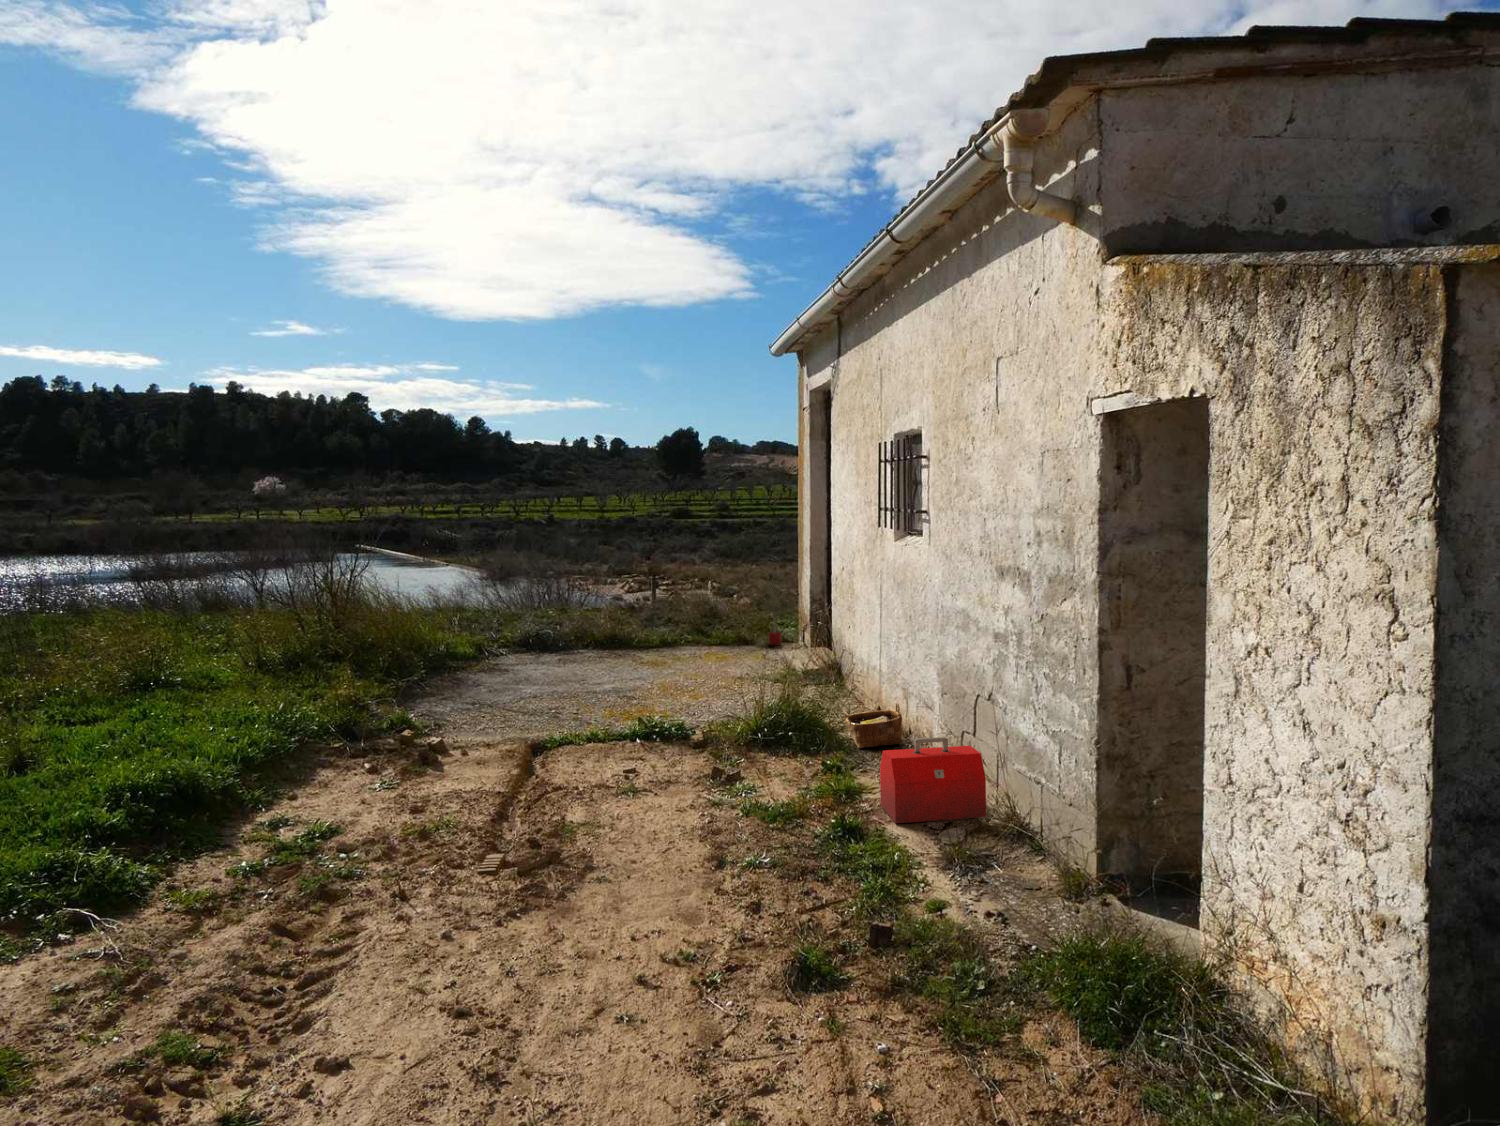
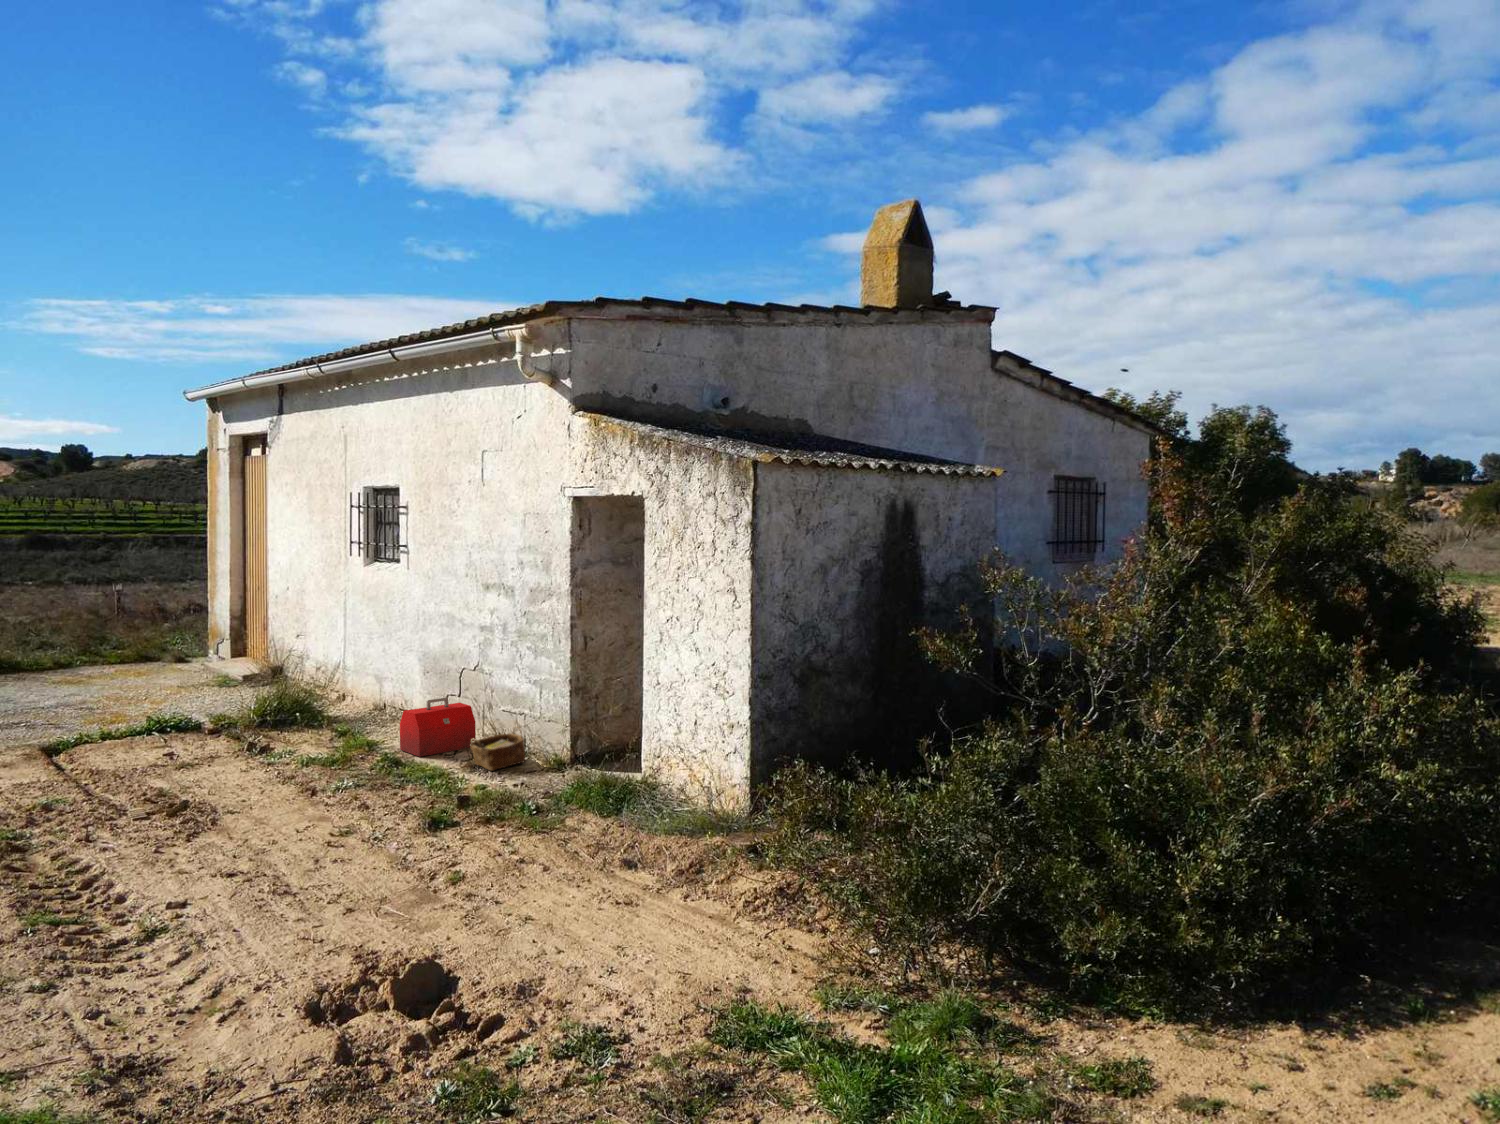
potted tree: present [761,576,795,646] -> none [174,597,213,660]
woven basket: present [844,703,902,748] -> present [471,726,525,771]

